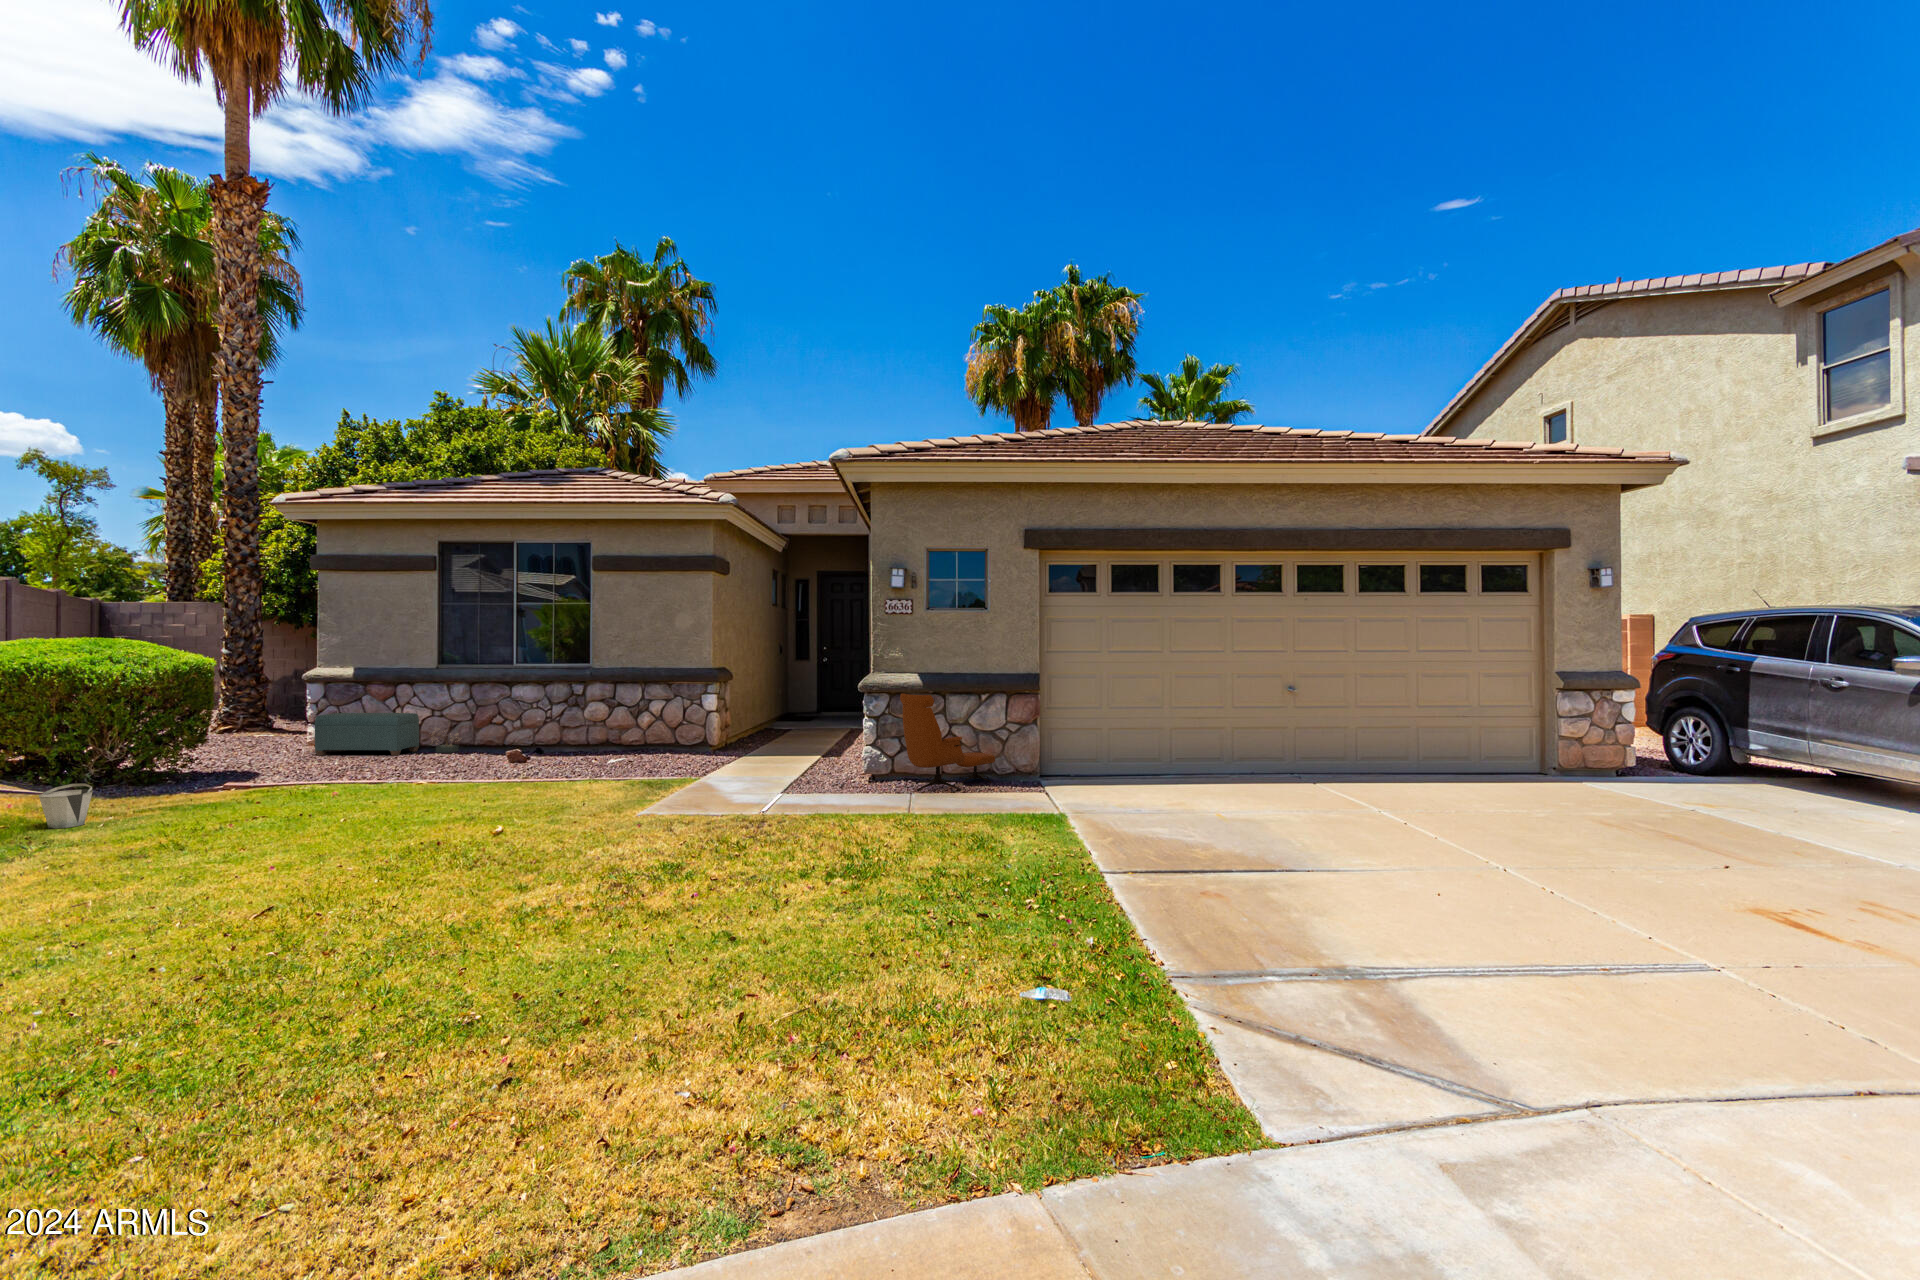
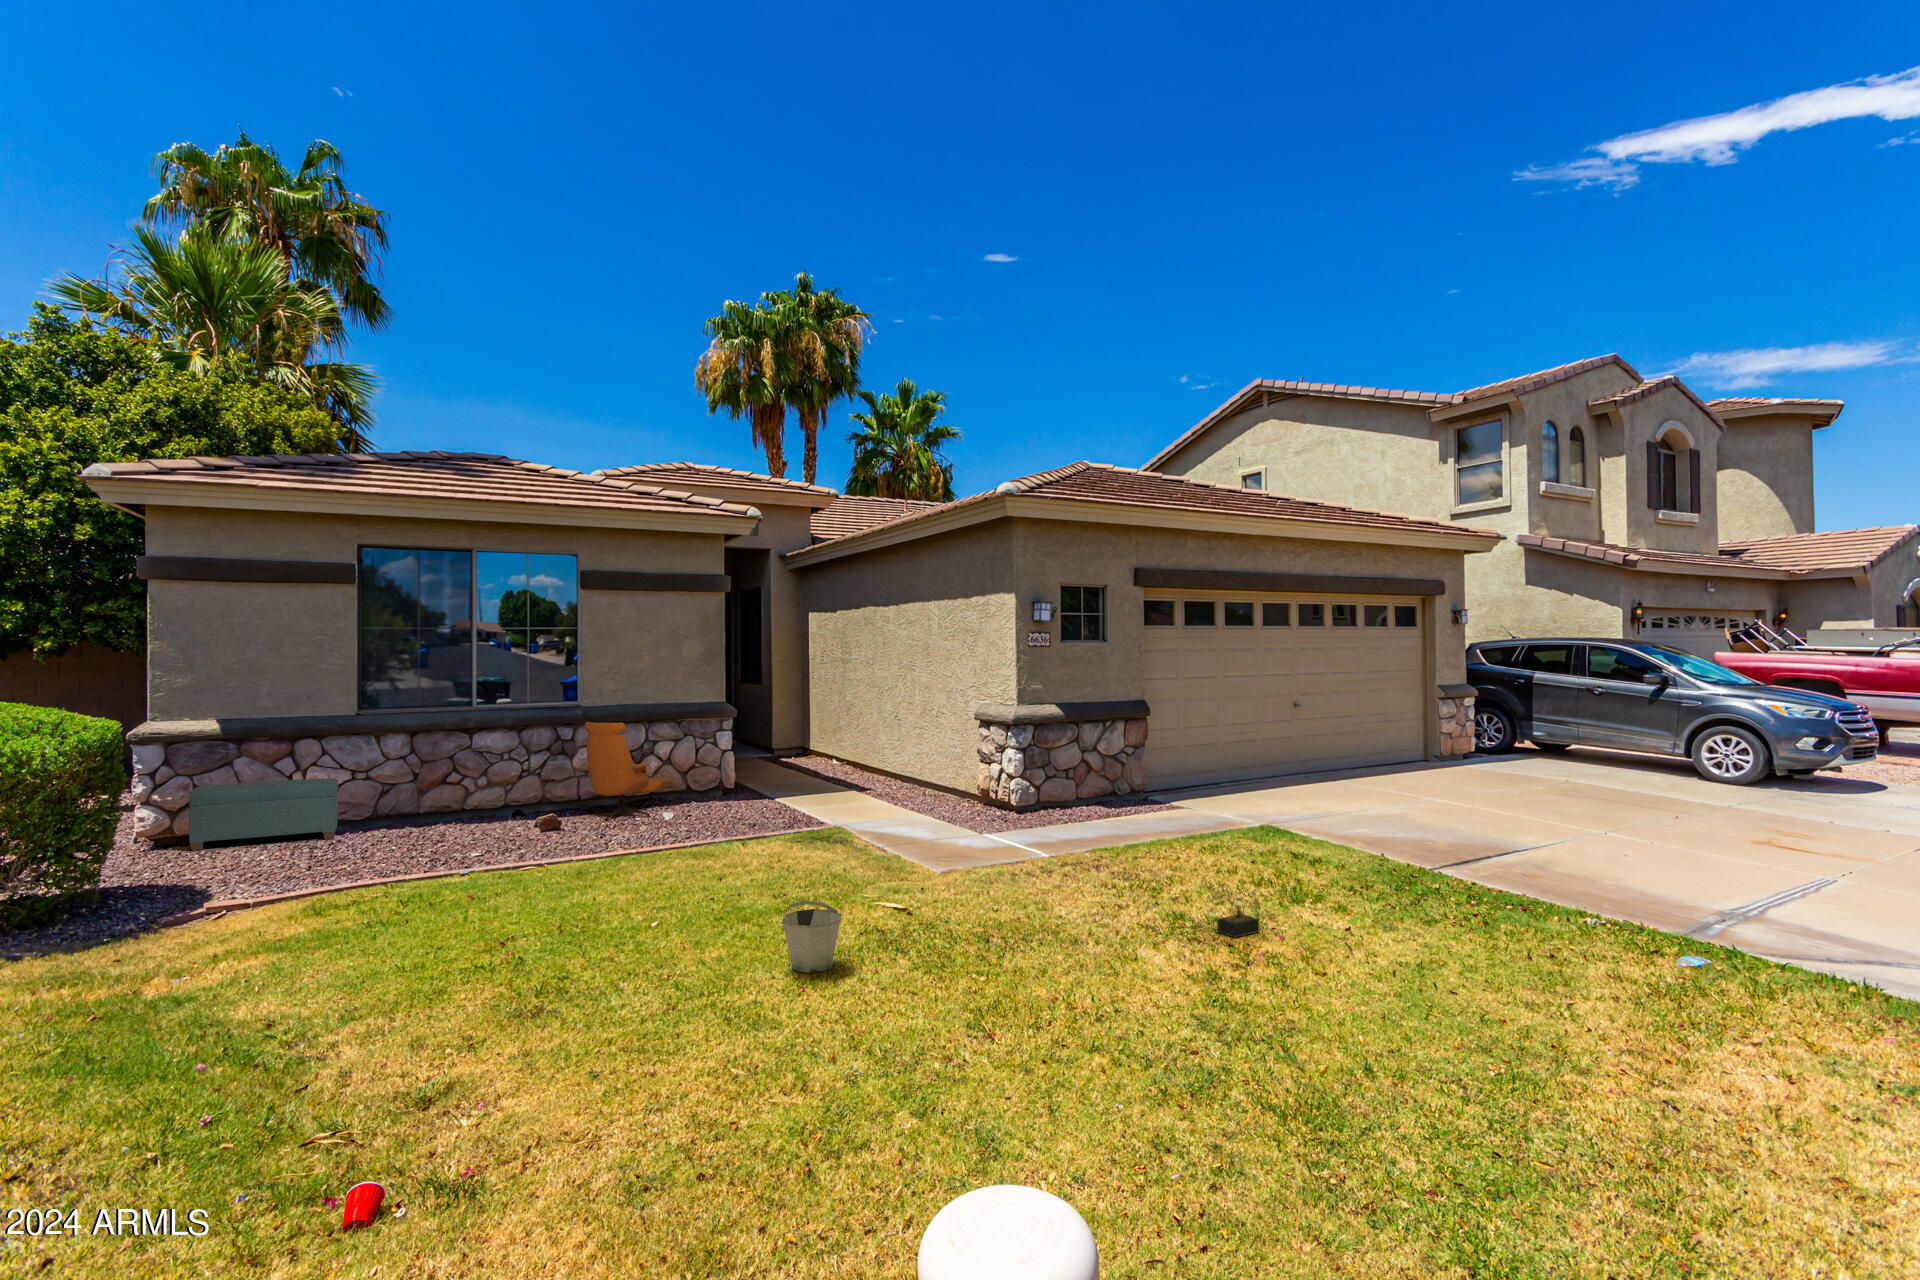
lounge chair: present [900,693,995,792] -> present [585,722,671,820]
decorative plant: present [432,733,459,753] -> present [1207,884,1260,938]
bucket: present [39,784,93,829] -> present [782,901,842,973]

